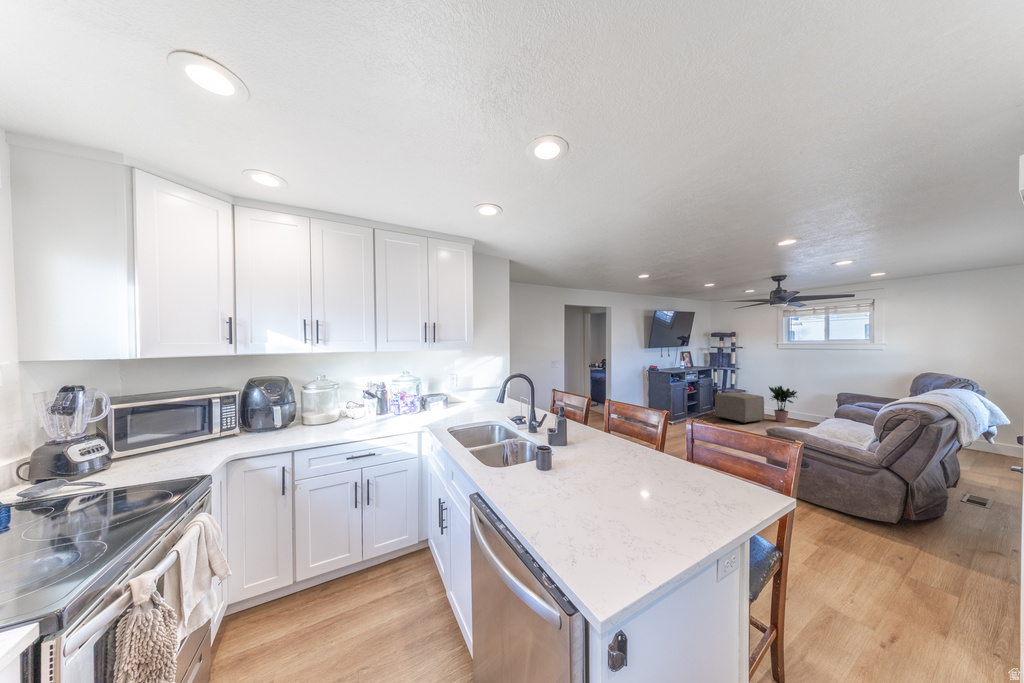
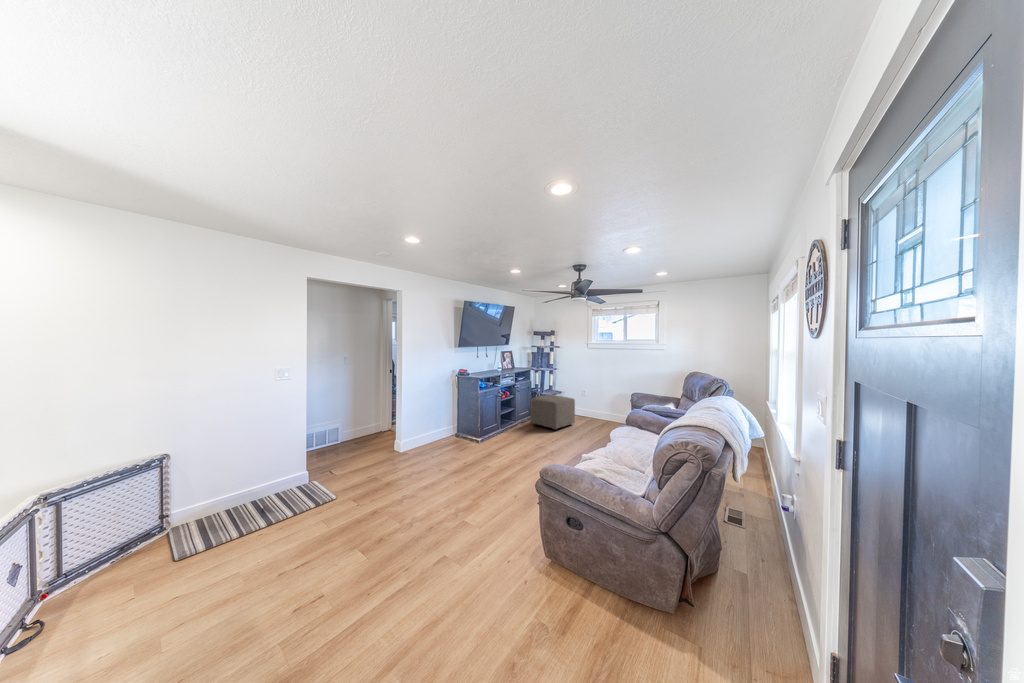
potted plant: present [769,386,797,422] -> none [580,385,605,424]

